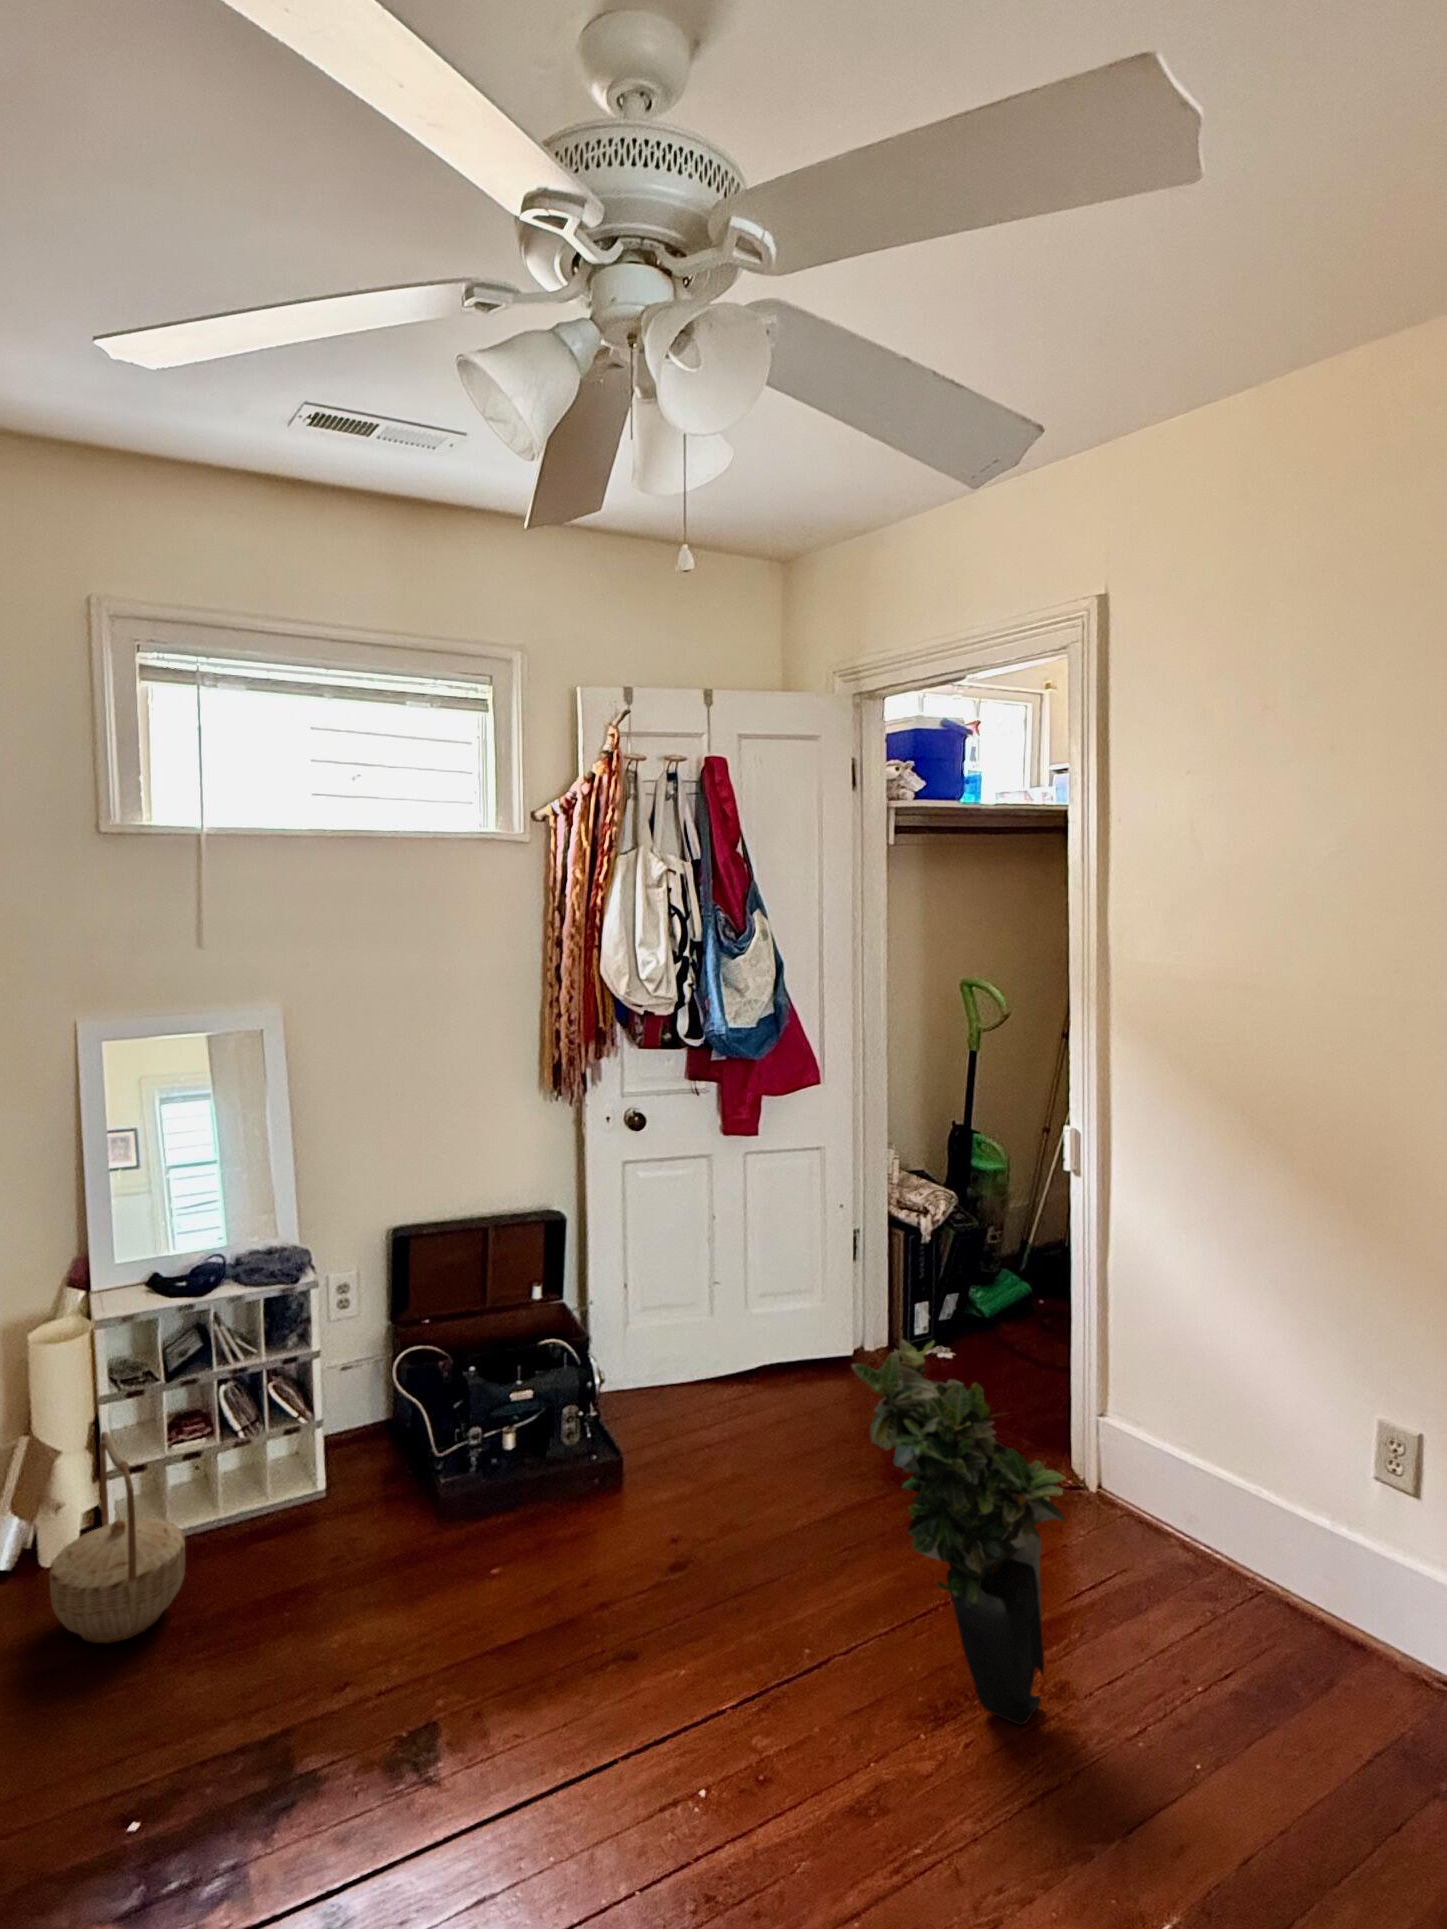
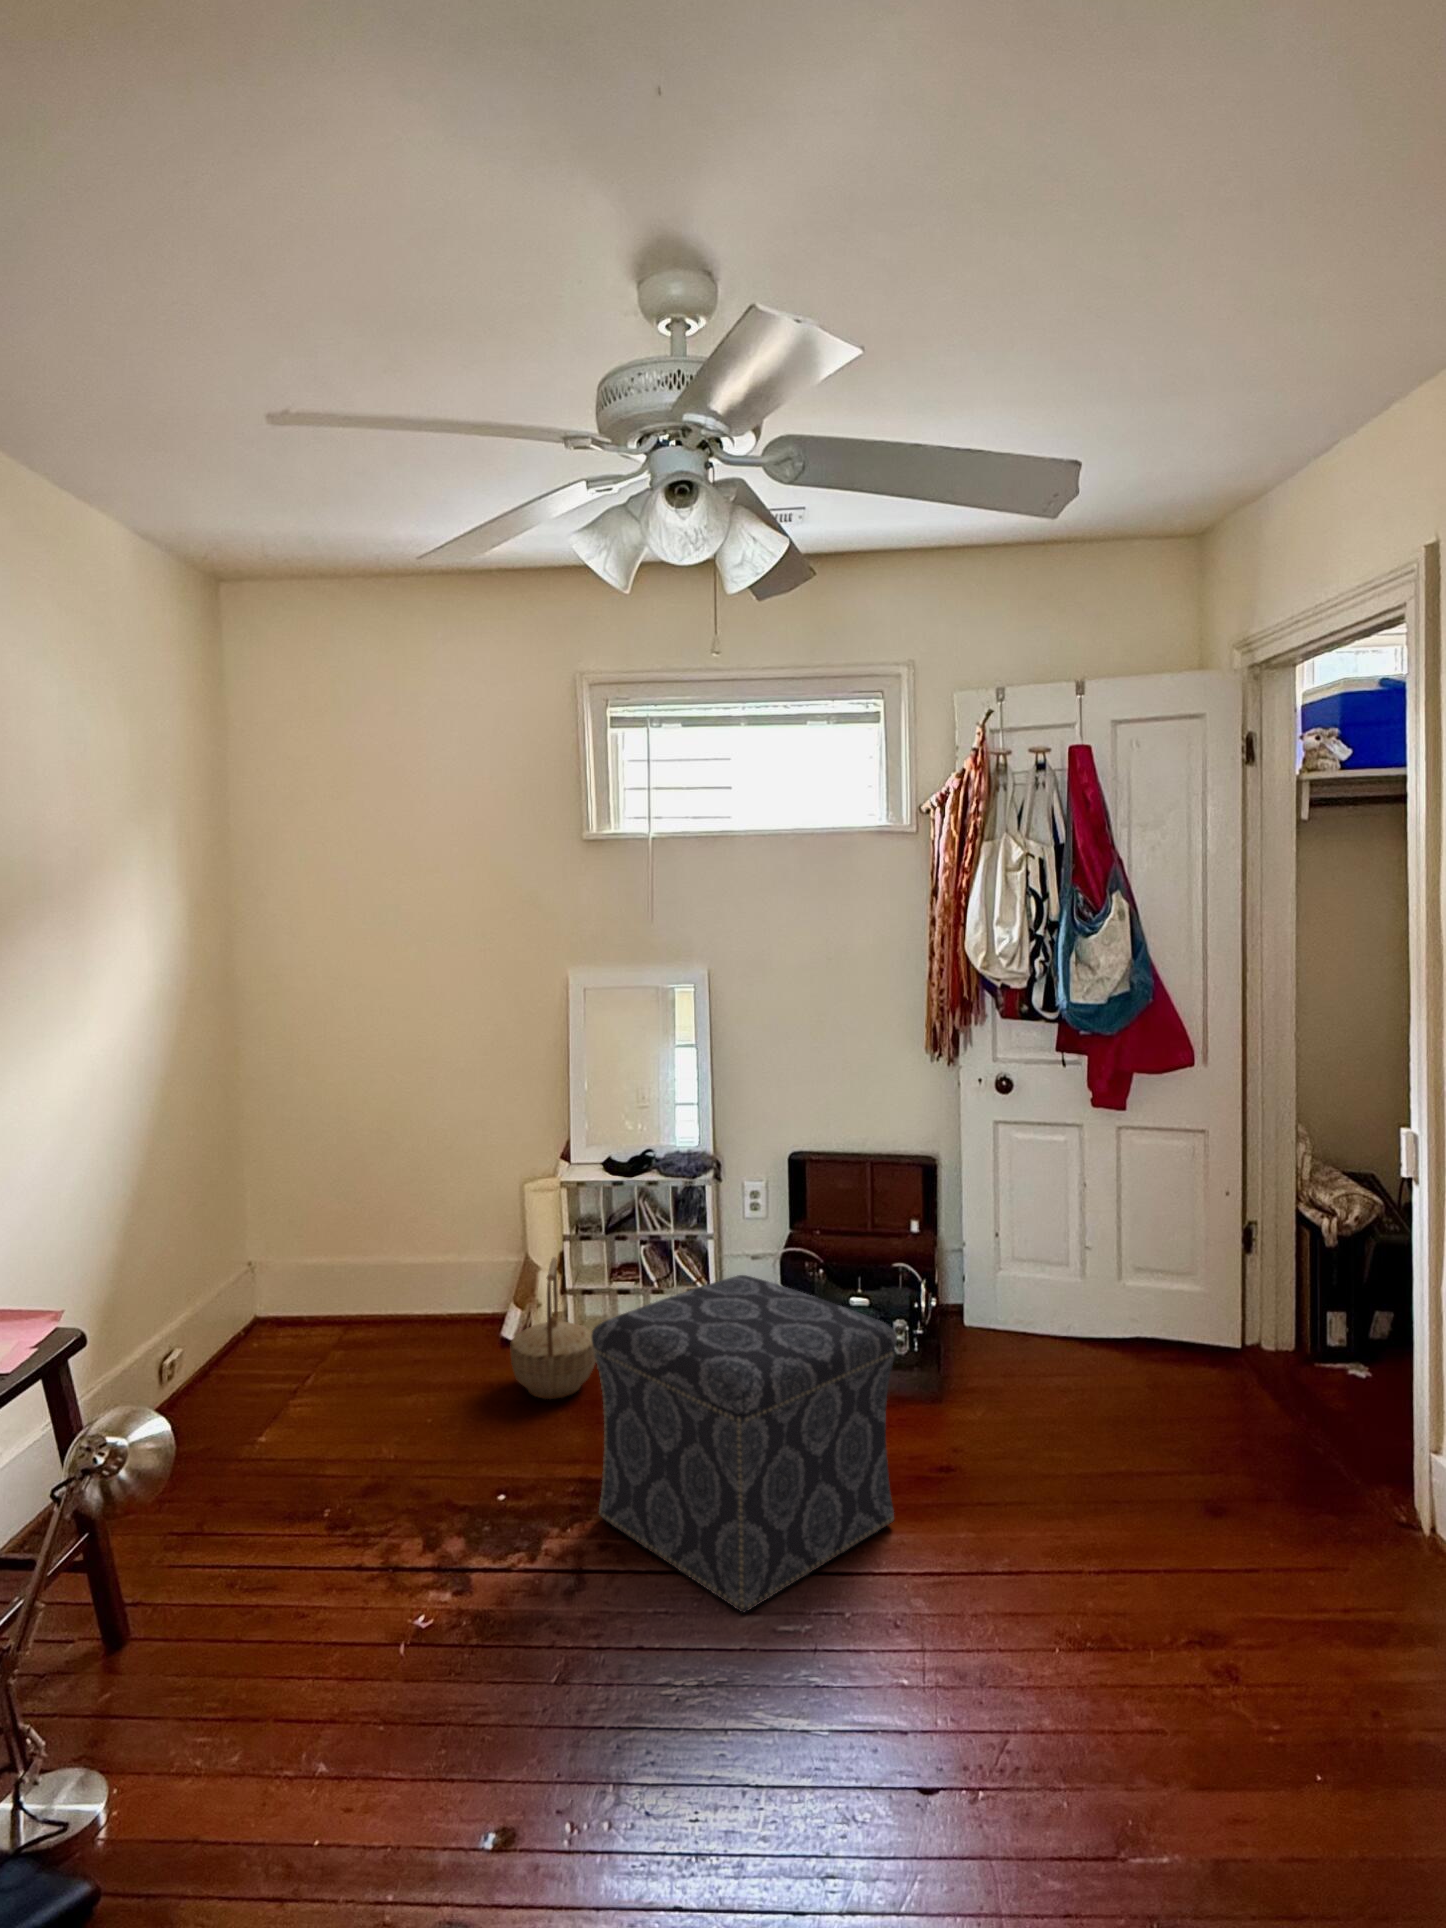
potted plant: present [852,1340,1065,1725] -> none [1040,1289,1239,1670]
ottoman: none [294,1405,676,1860] -> present [592,1275,897,1613]

